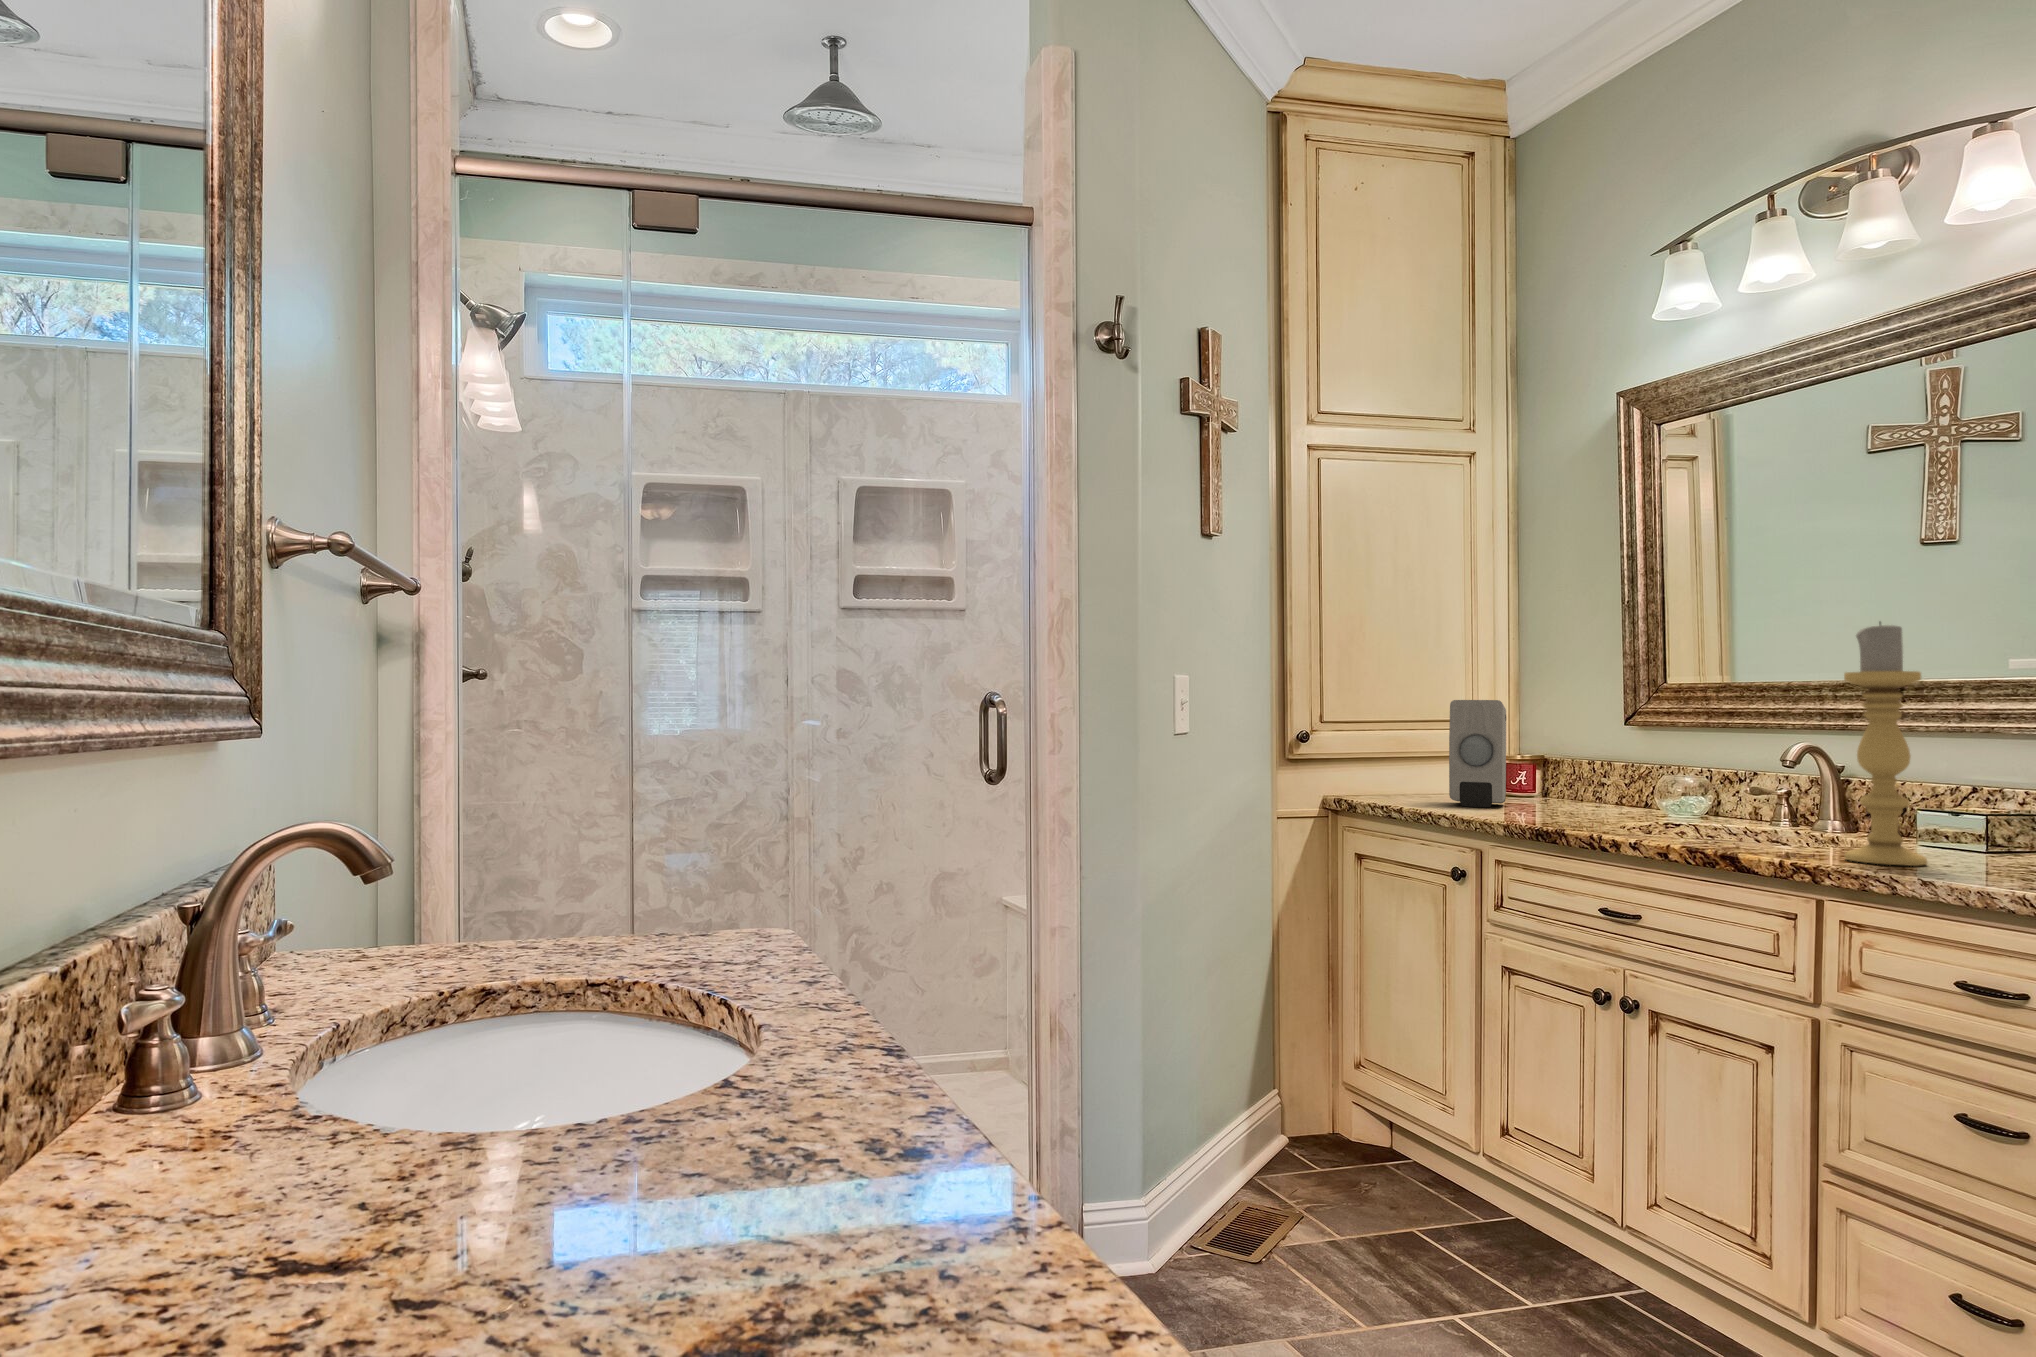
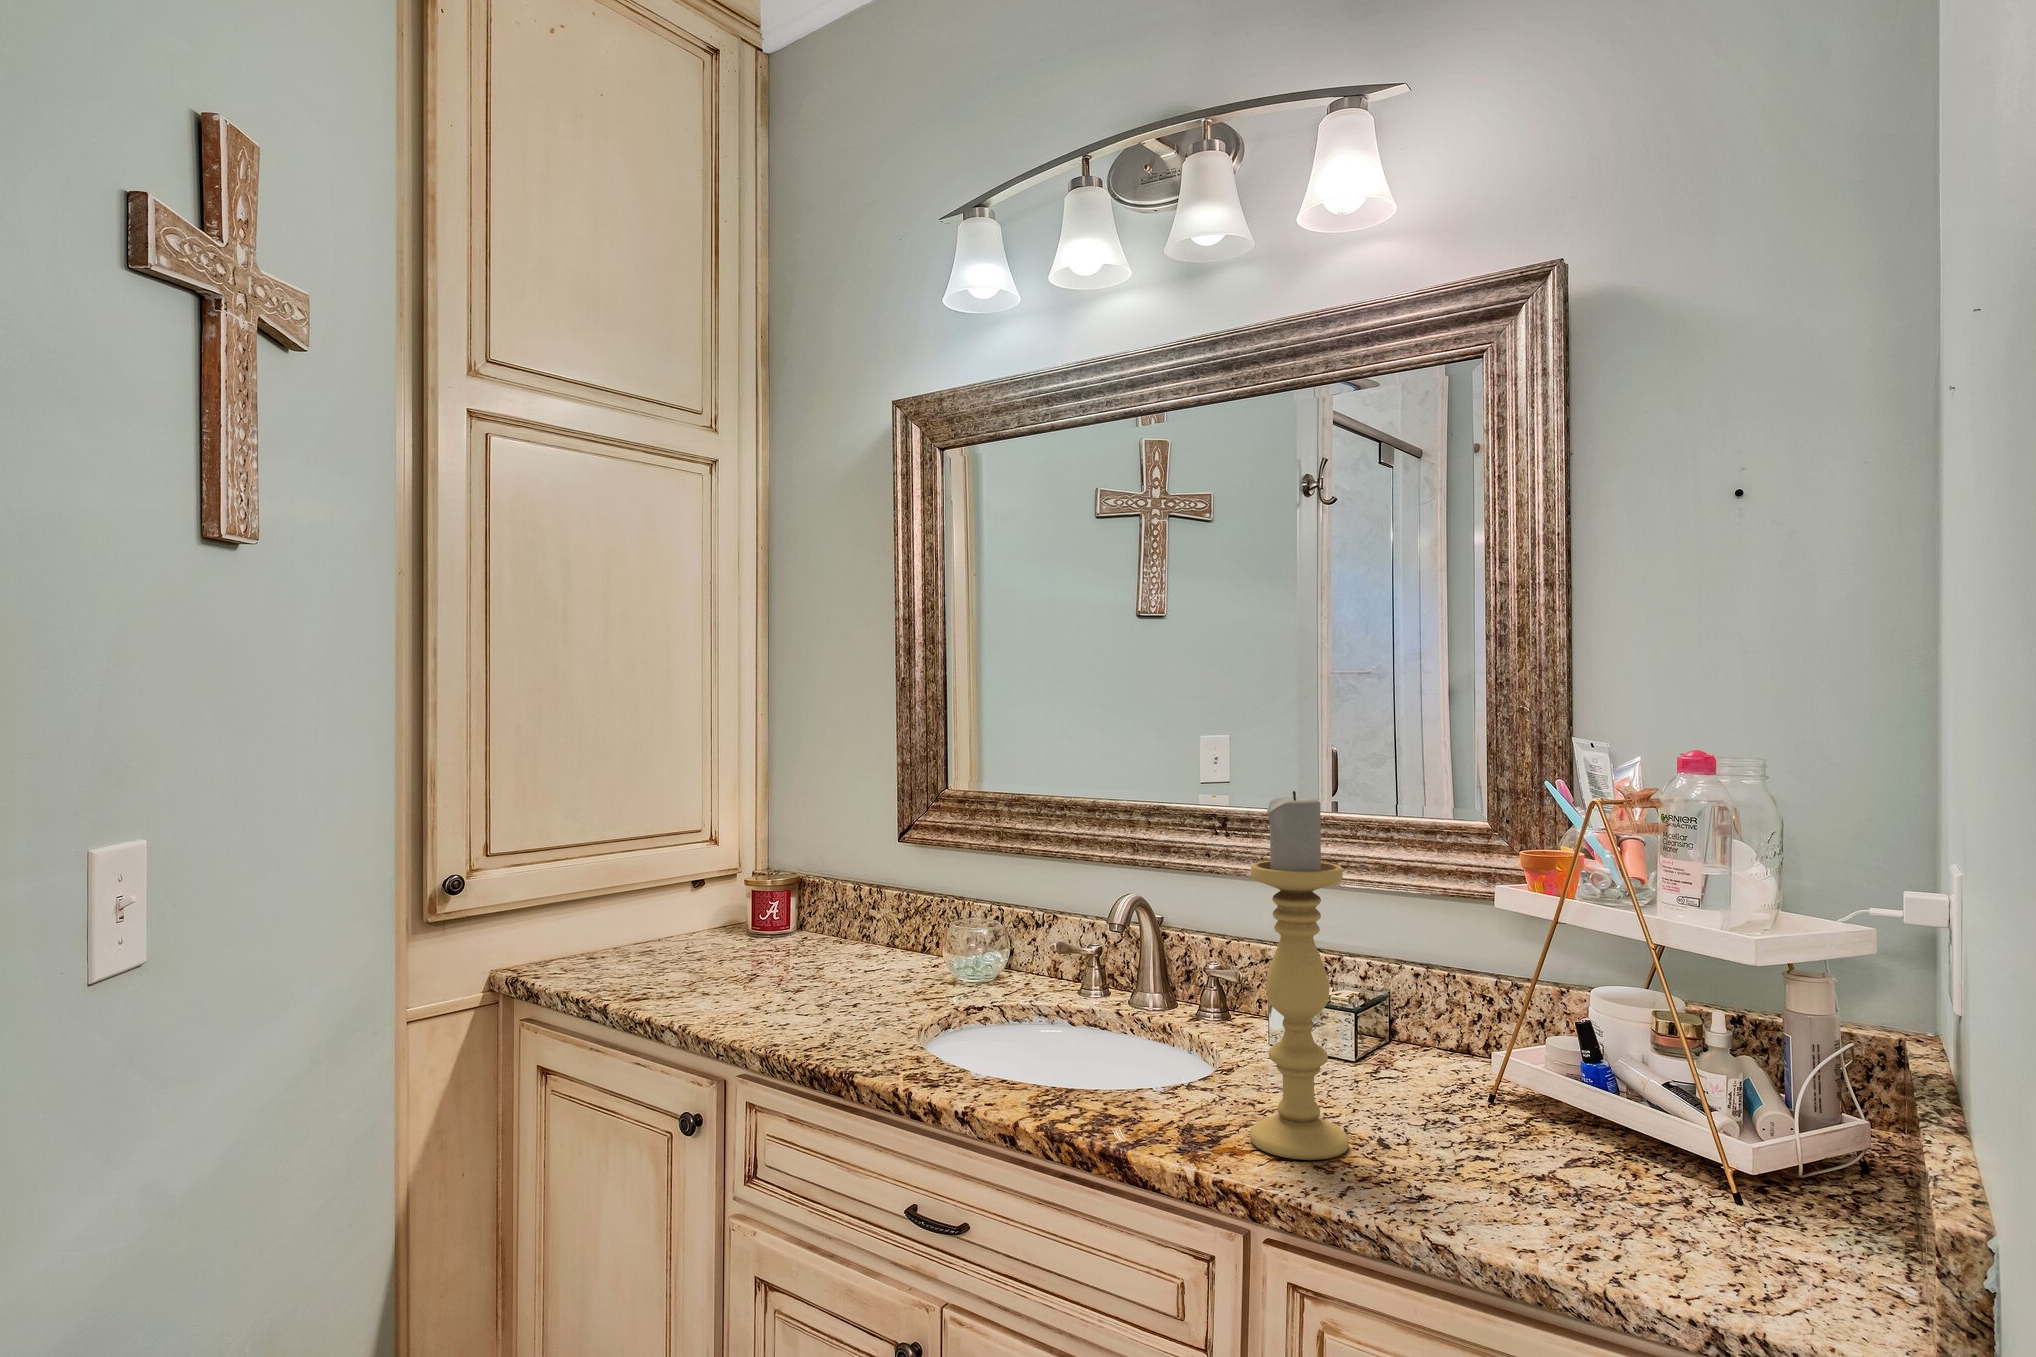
soap dispenser: present [1449,700,1506,807] -> none [676,824,754,987]

